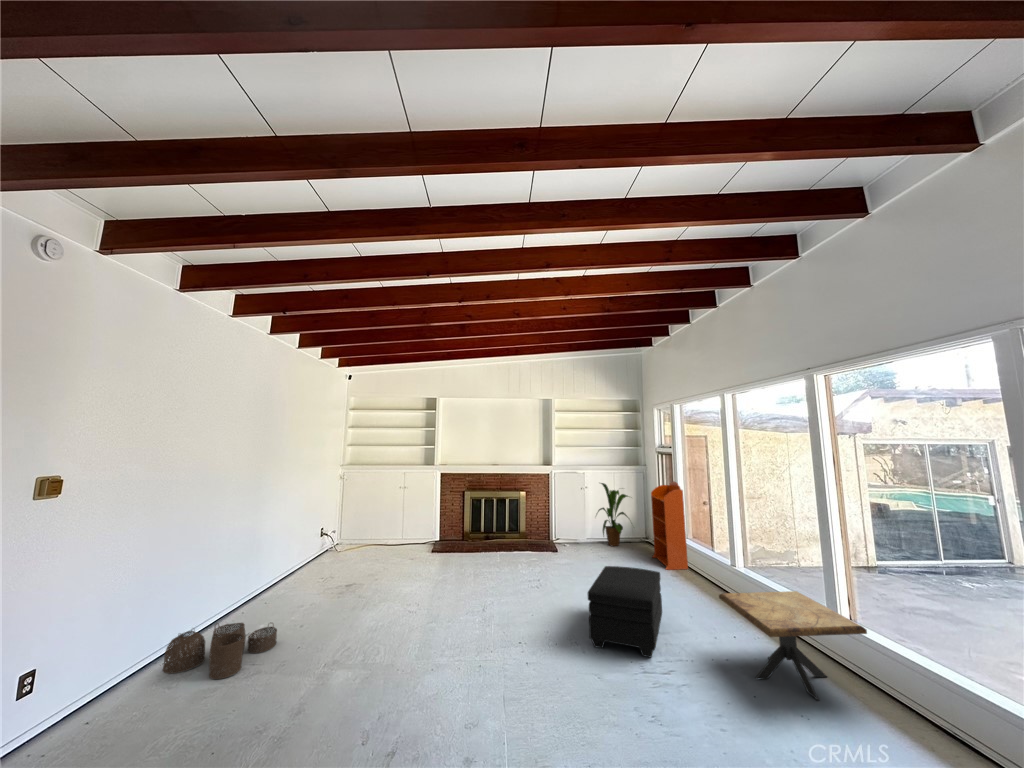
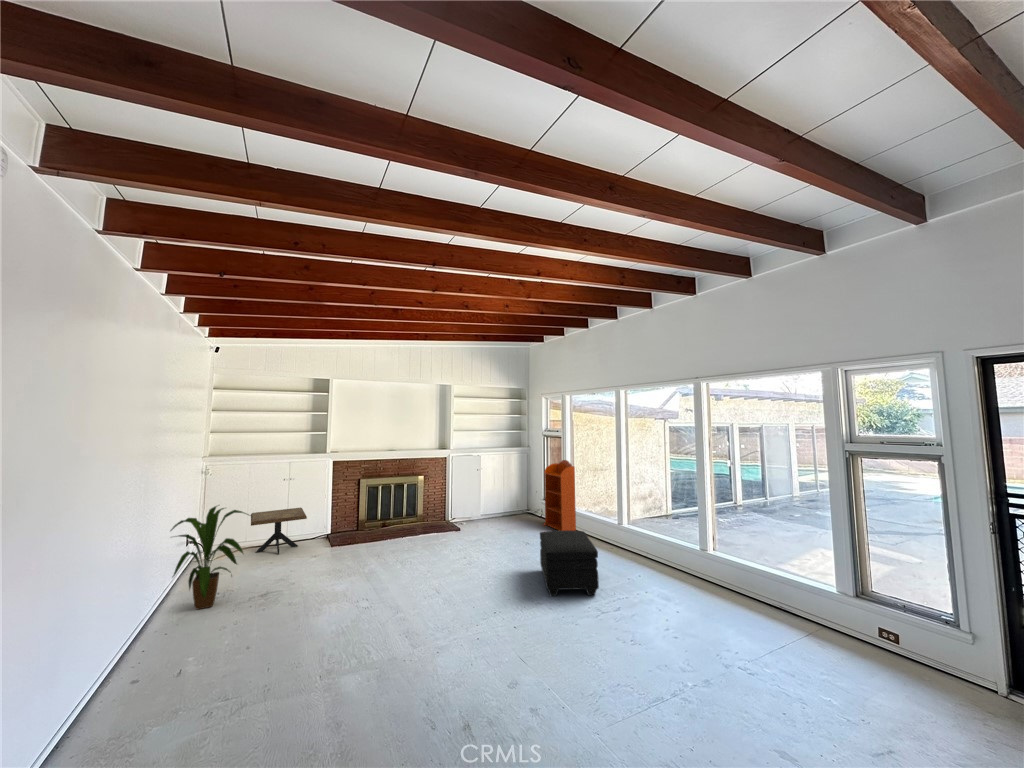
house plant: present [598,483,628,546] -> present [170,506,249,609]
side table: present [719,591,867,700] -> present [251,508,307,554]
woven basket: present [163,623,277,679] -> none [93,634,234,714]

